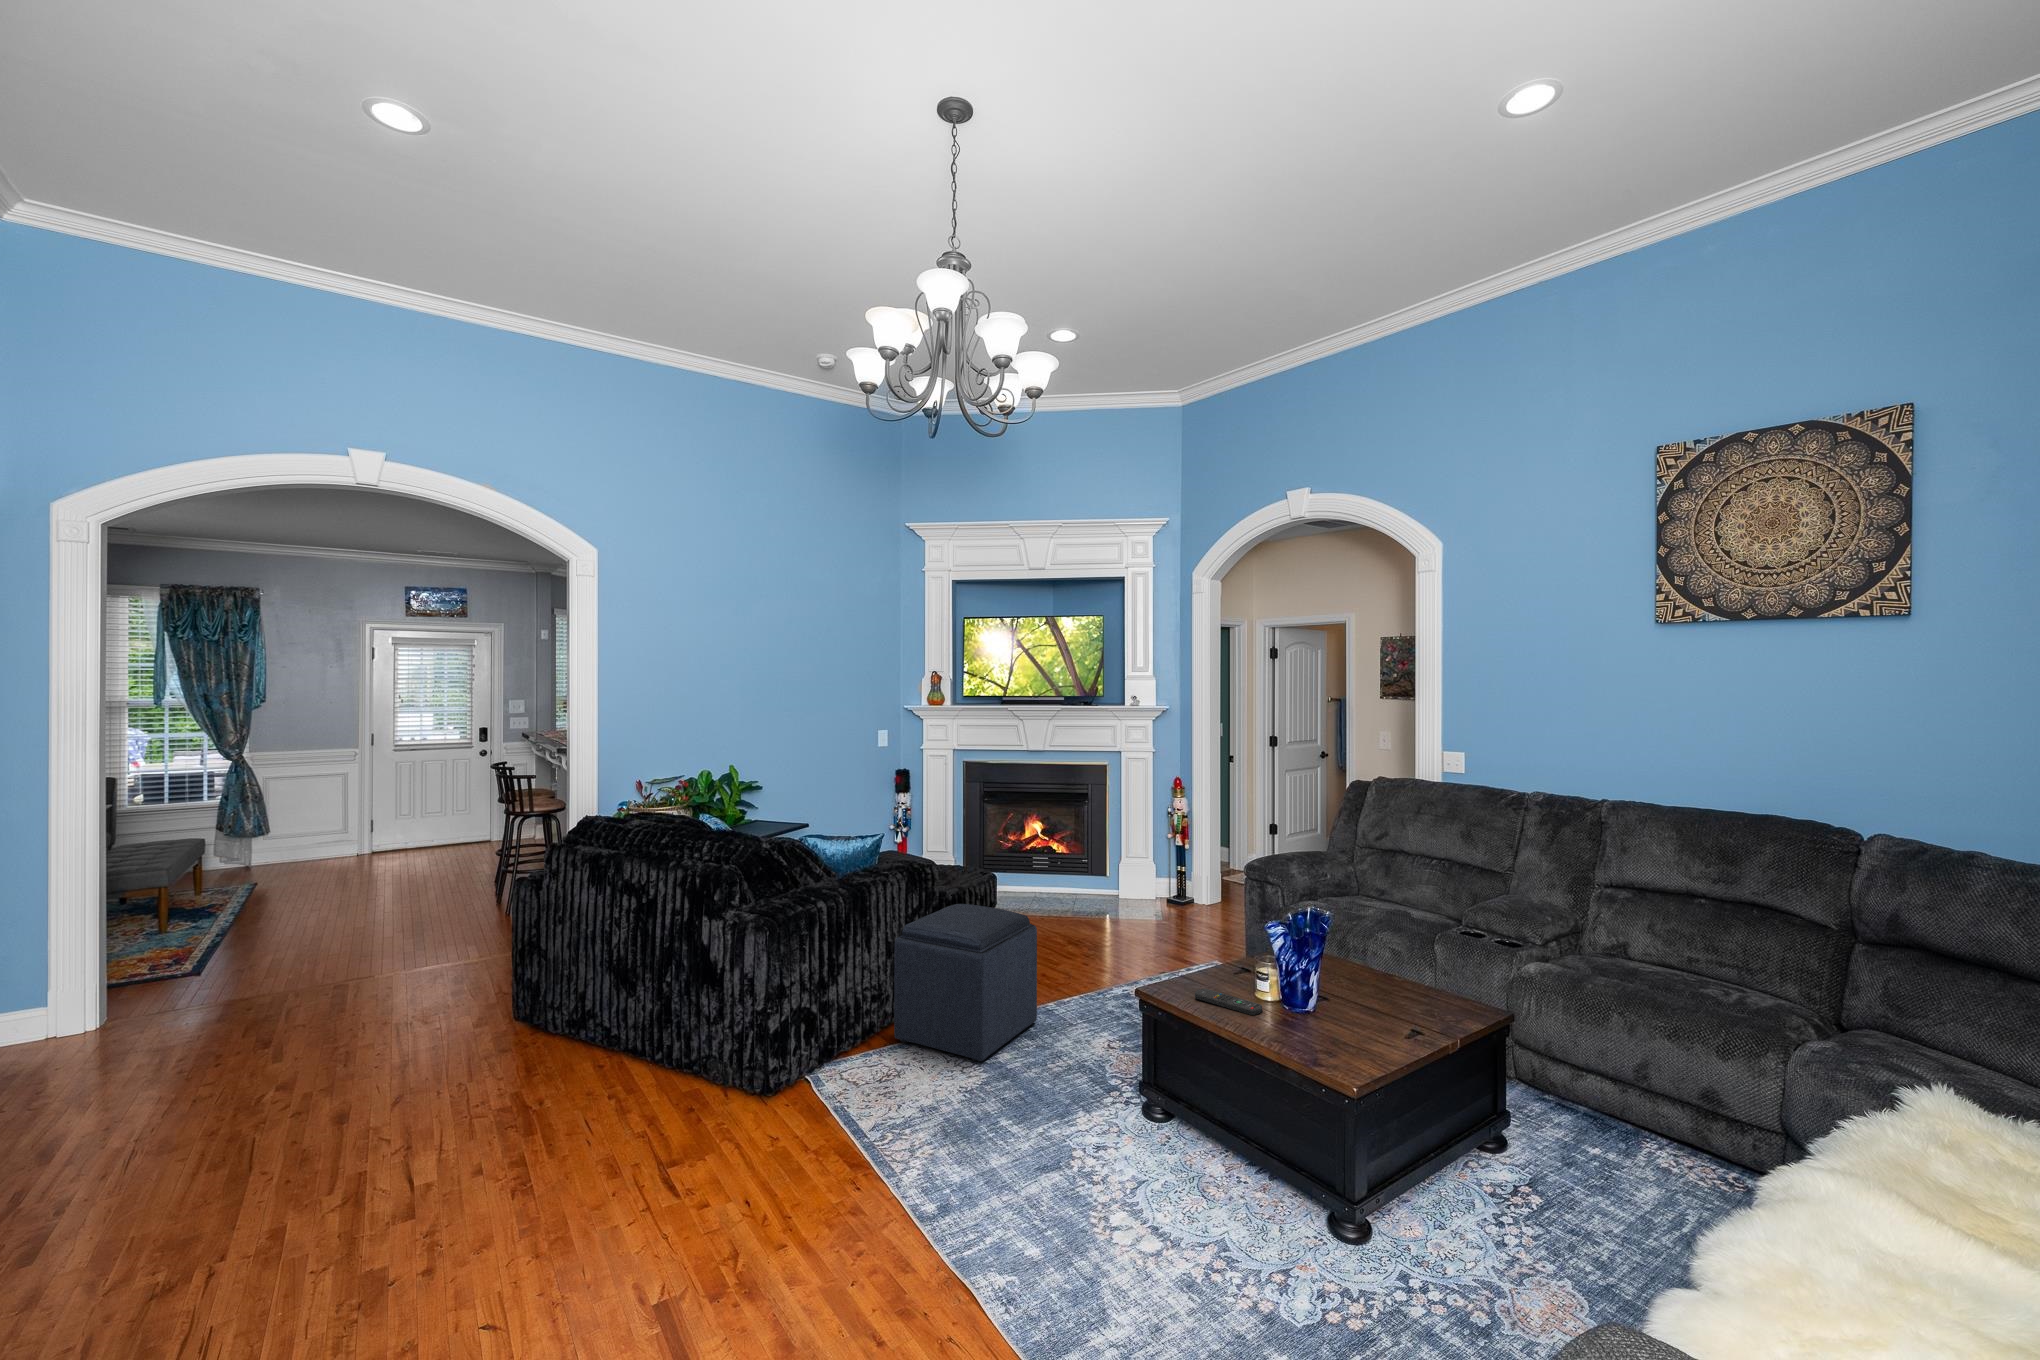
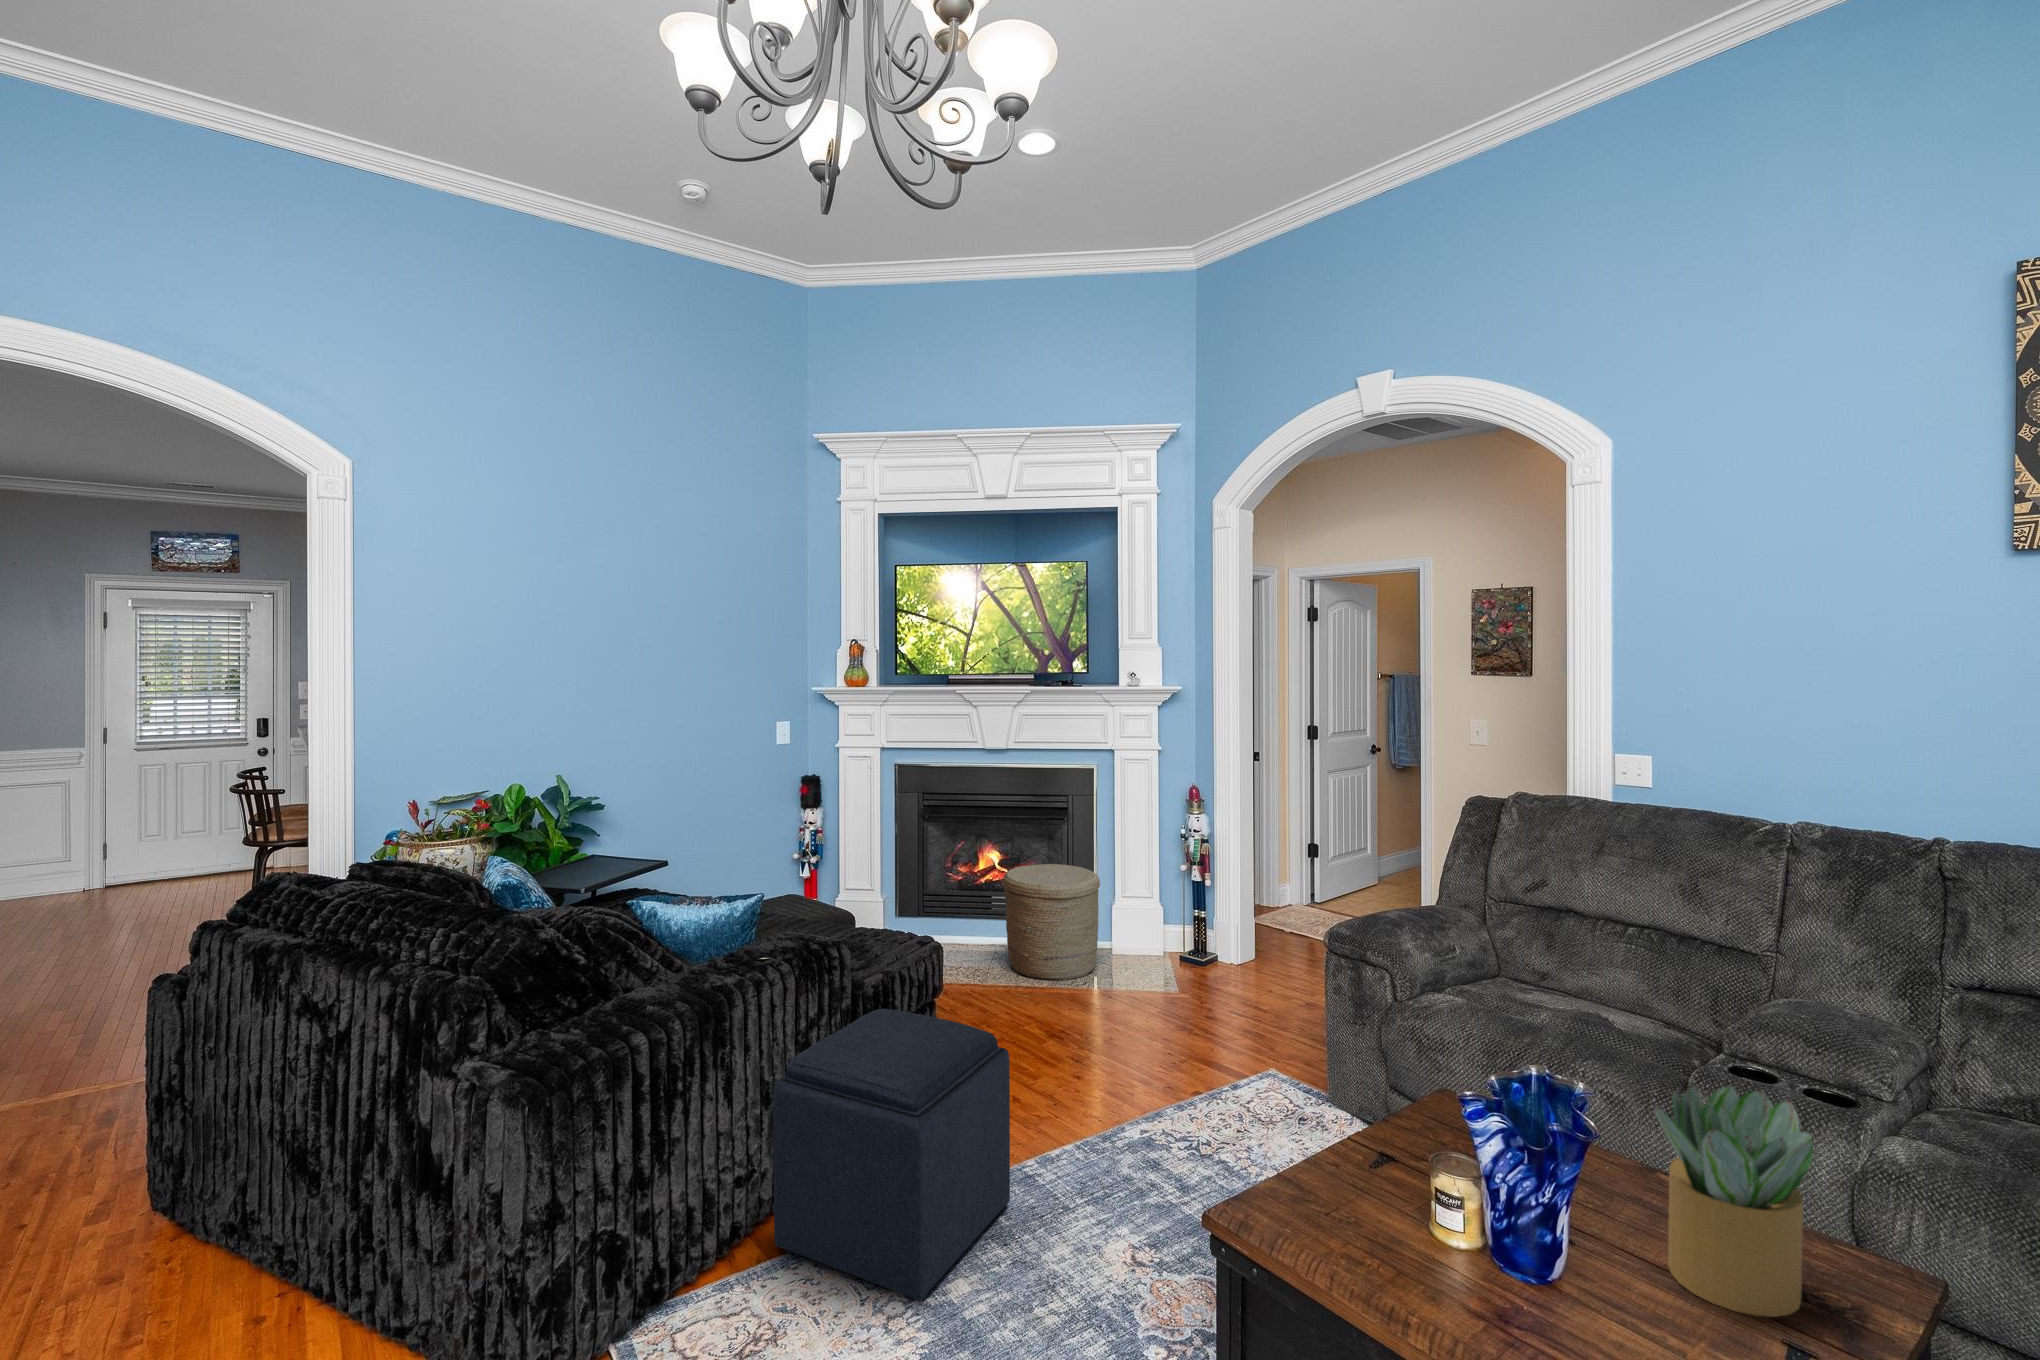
woven basket: none [1040,832,1109,912] -> present [1003,864,1100,980]
potted plant: none [1362,911,1436,1021] -> present [1655,1084,1813,1317]
remote control: present [1195,989,1262,1015] -> none [1319,1221,1460,1297]

